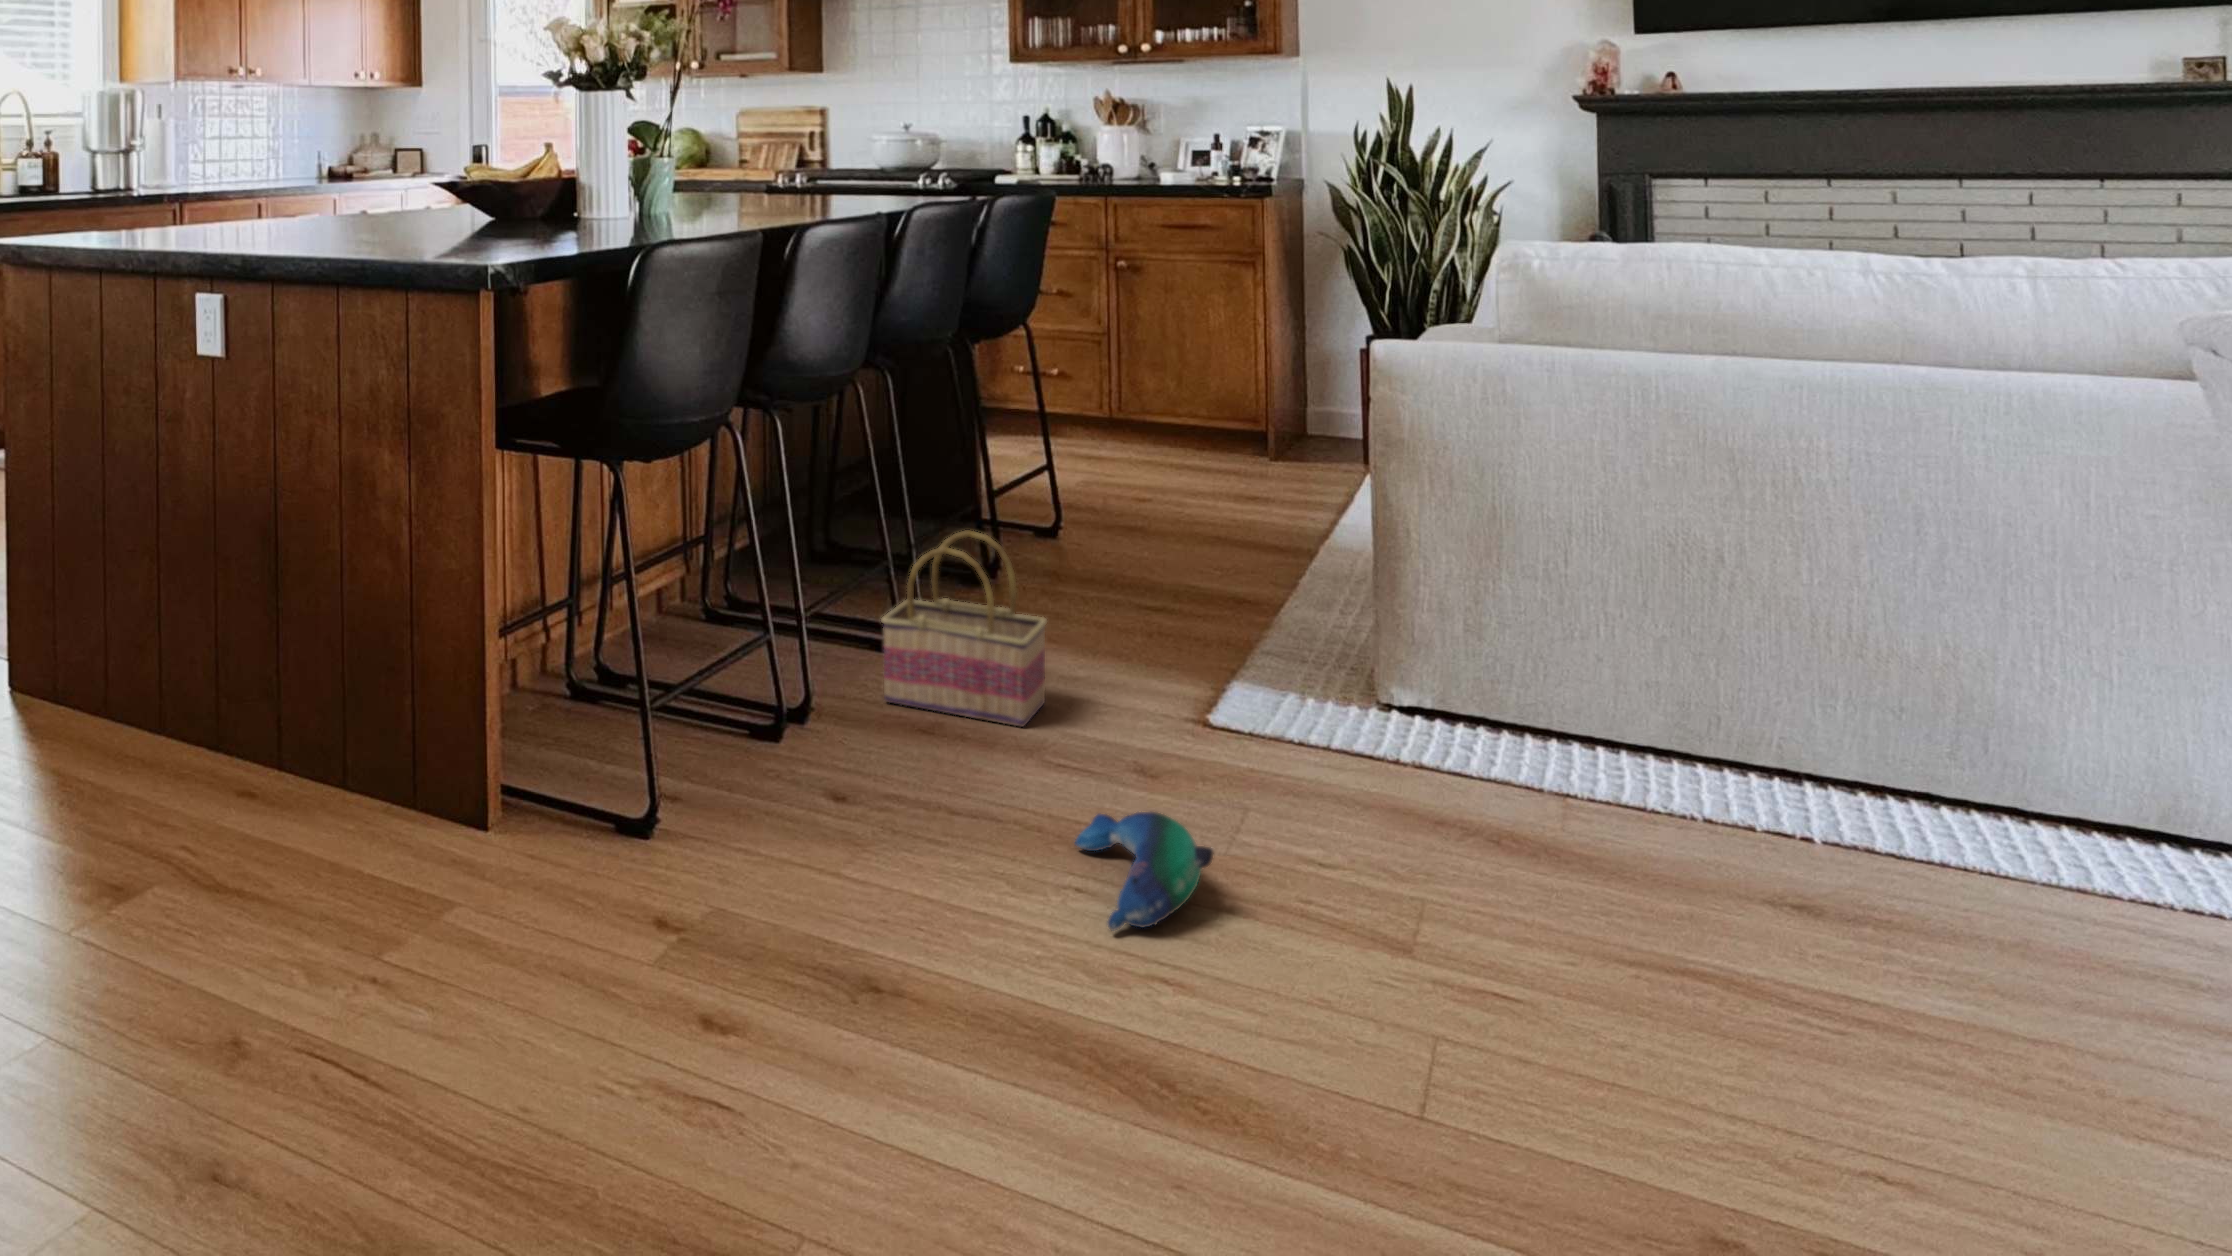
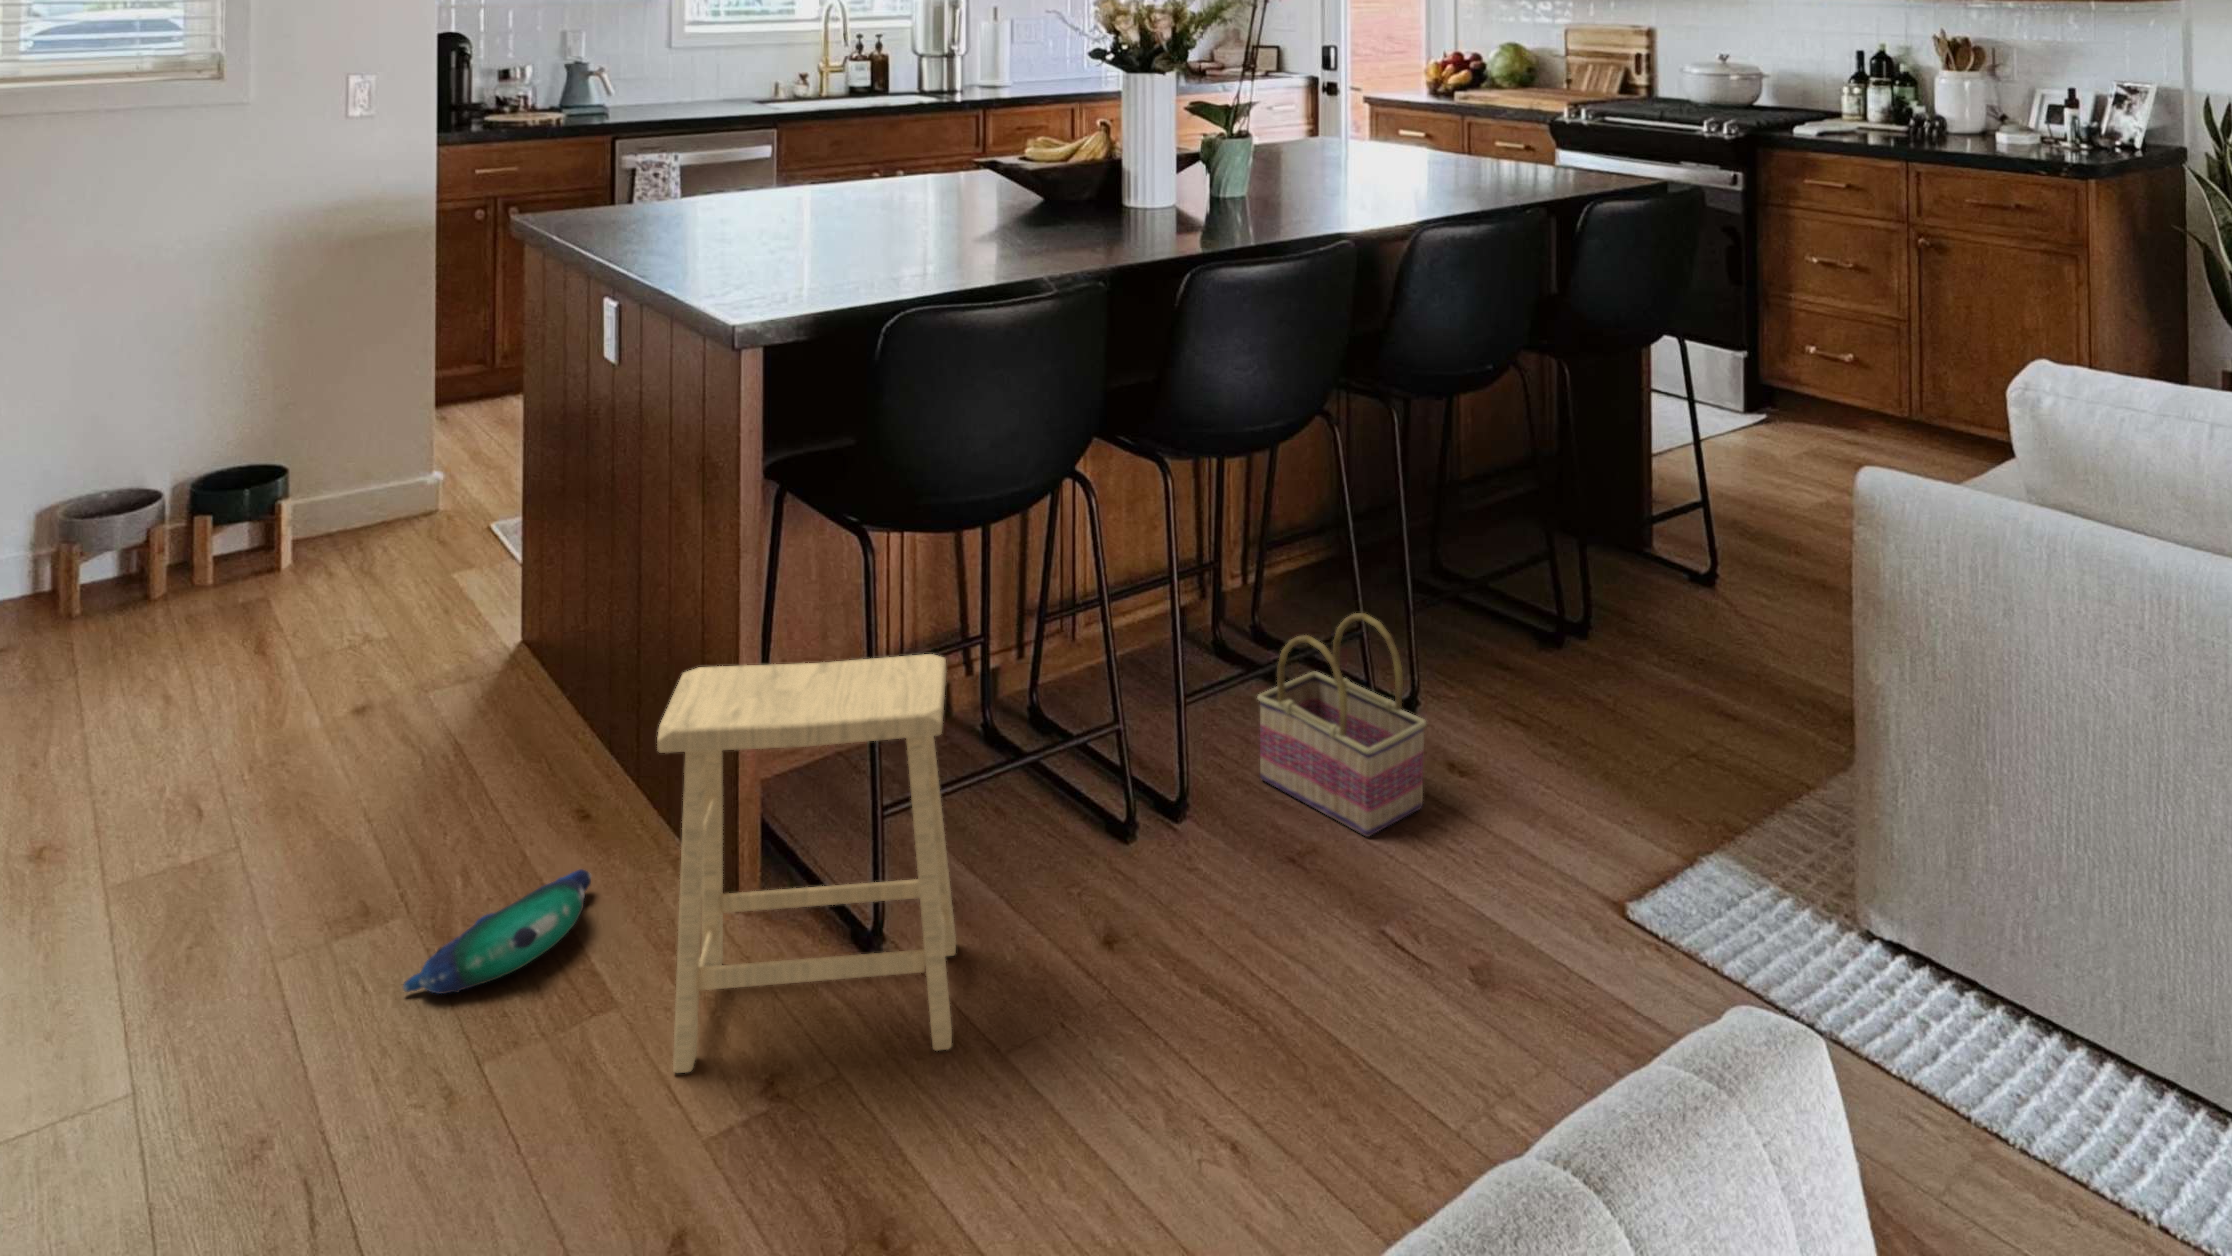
footstool: none [536,541,845,969] -> present [657,654,956,1073]
plush toy: present [1075,812,1213,930] -> present [403,869,591,994]

